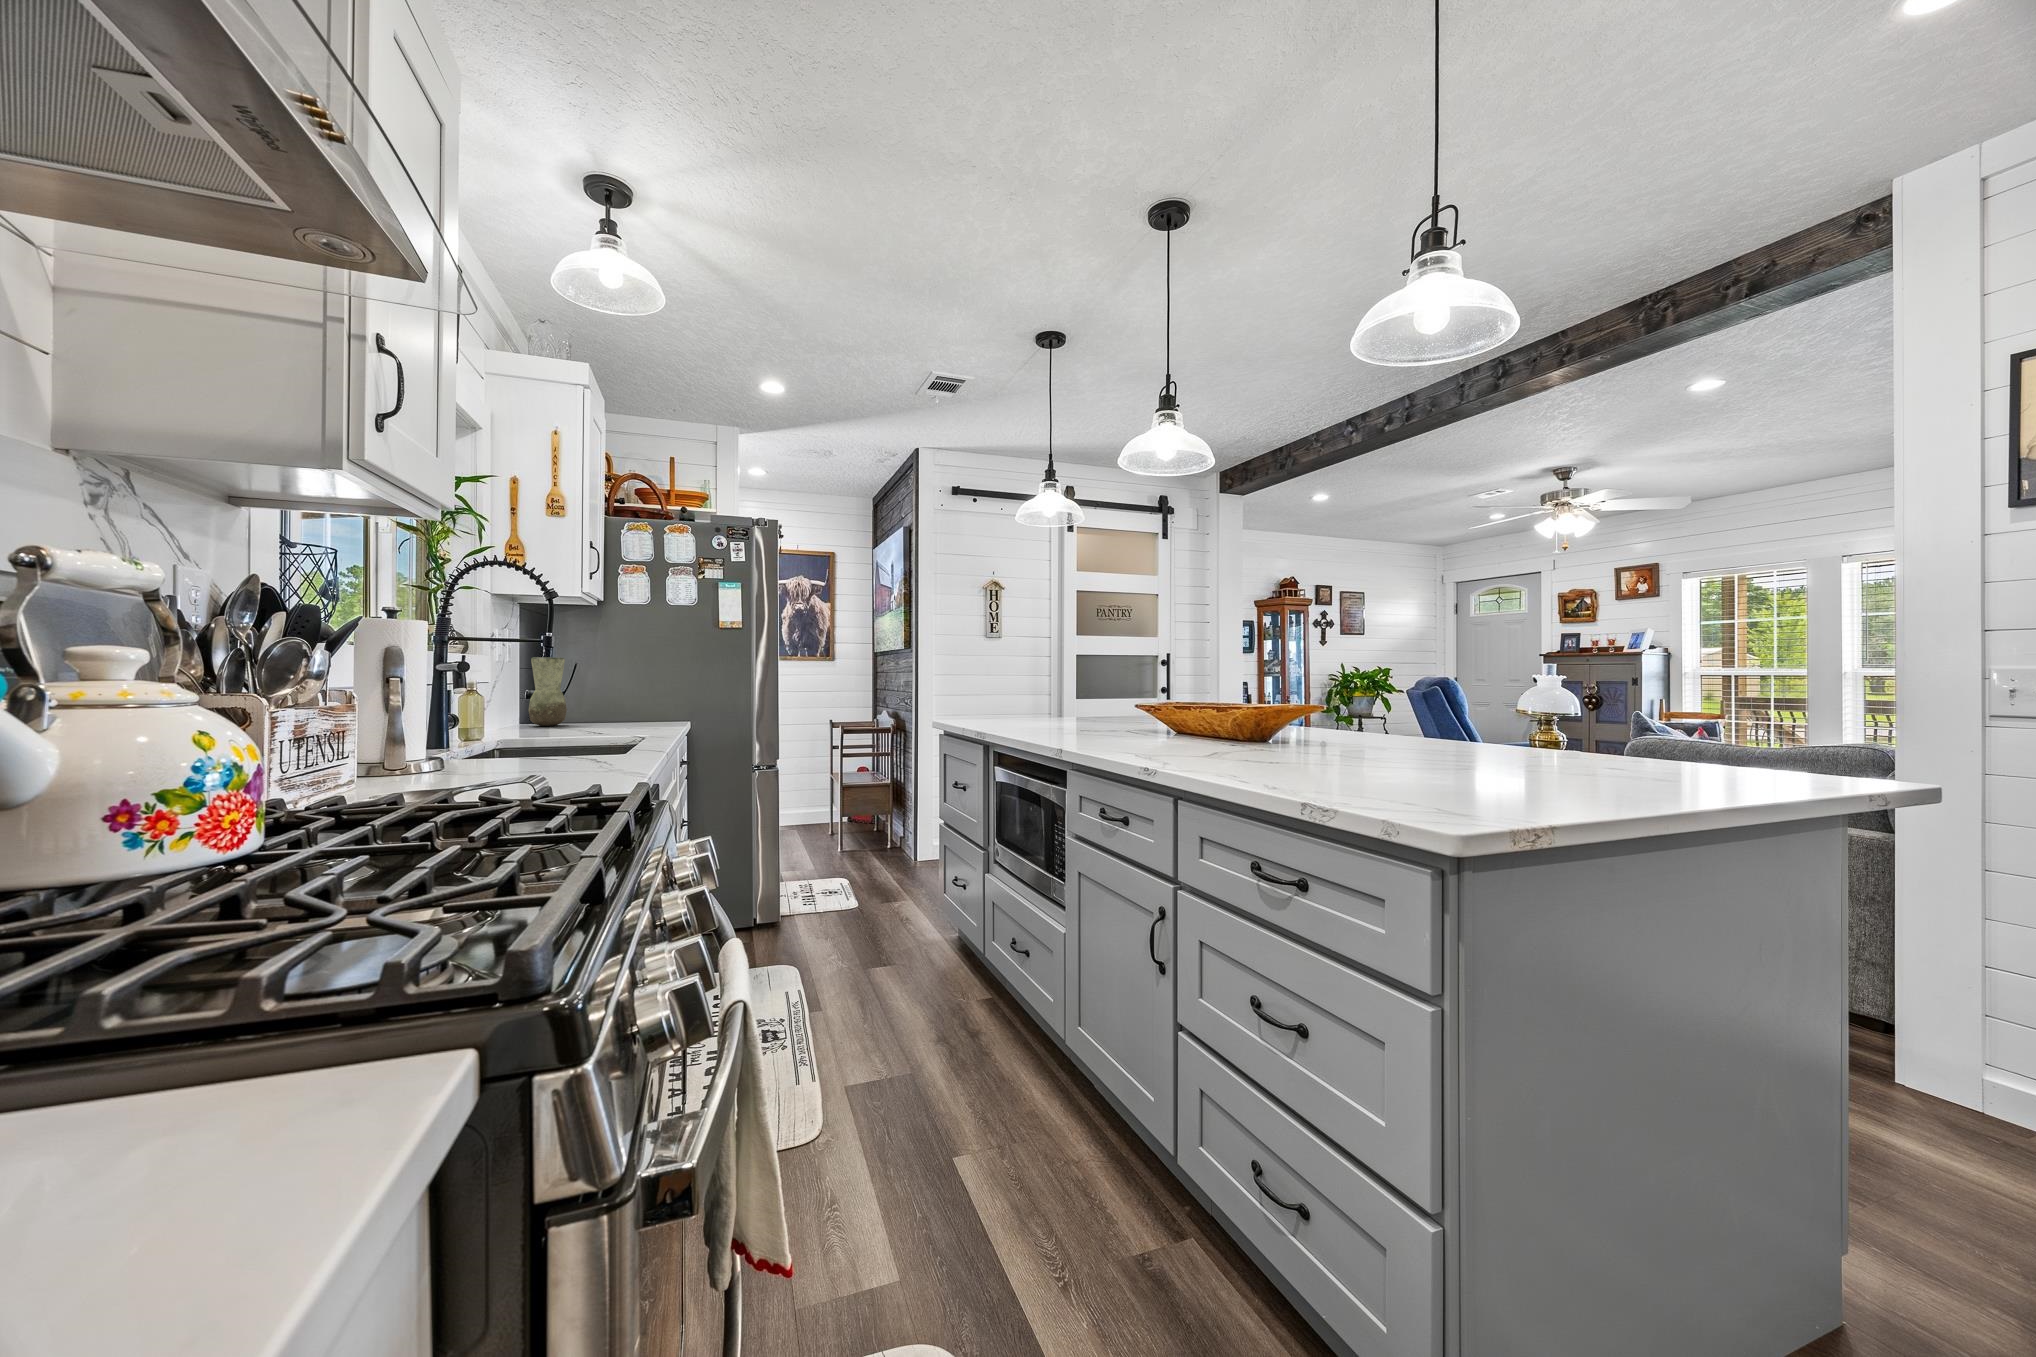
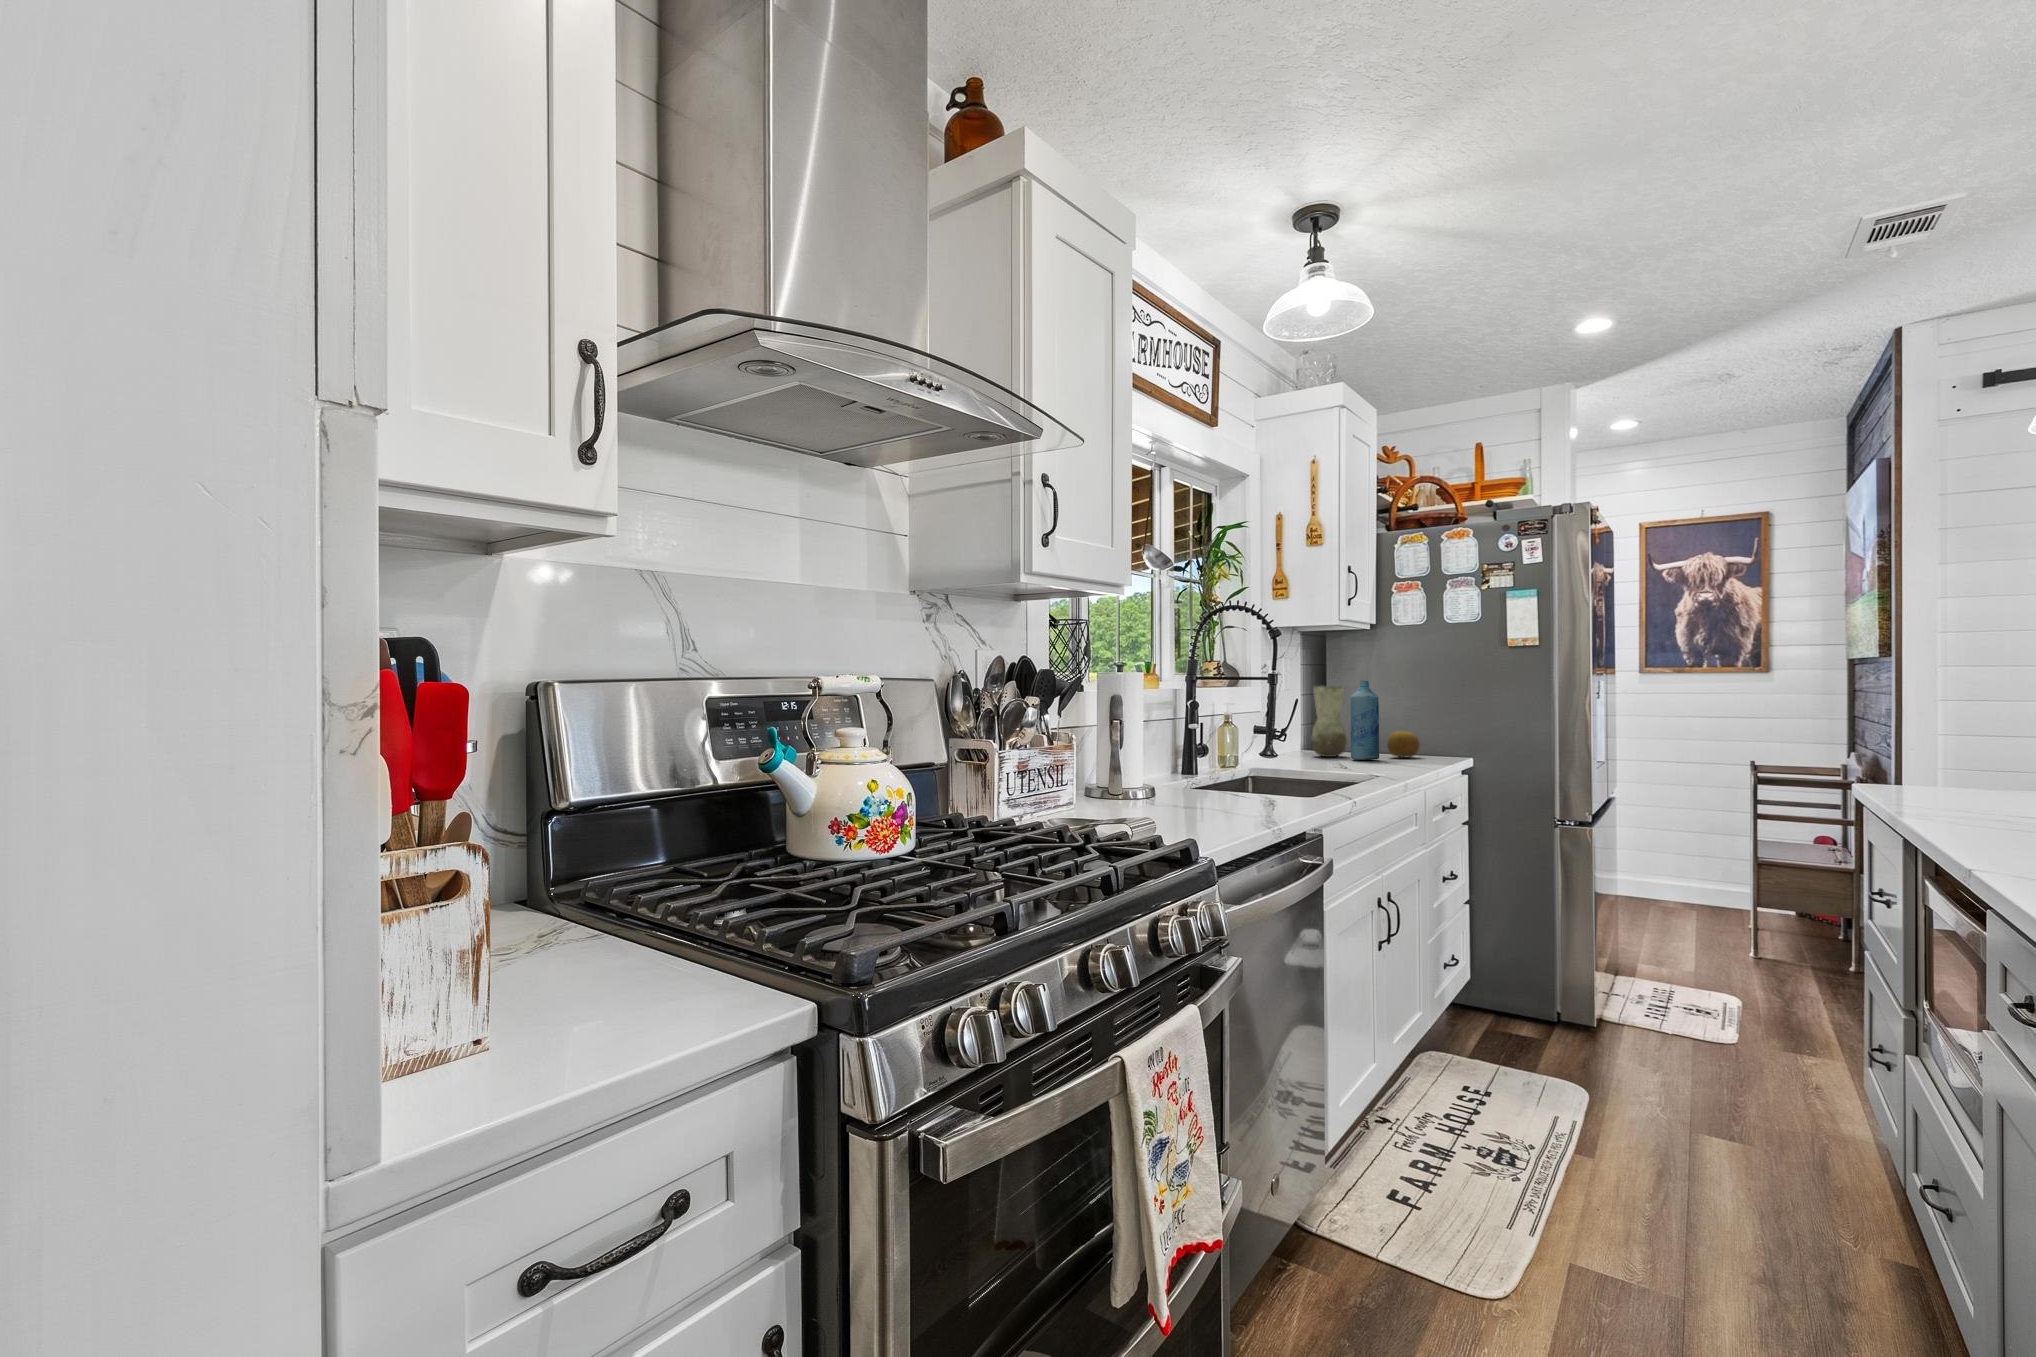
bottle: none [578,652,606,726] -> present [1351,680,1379,760]
fruit: none [608,699,639,723] -> present [1387,731,1420,758]

